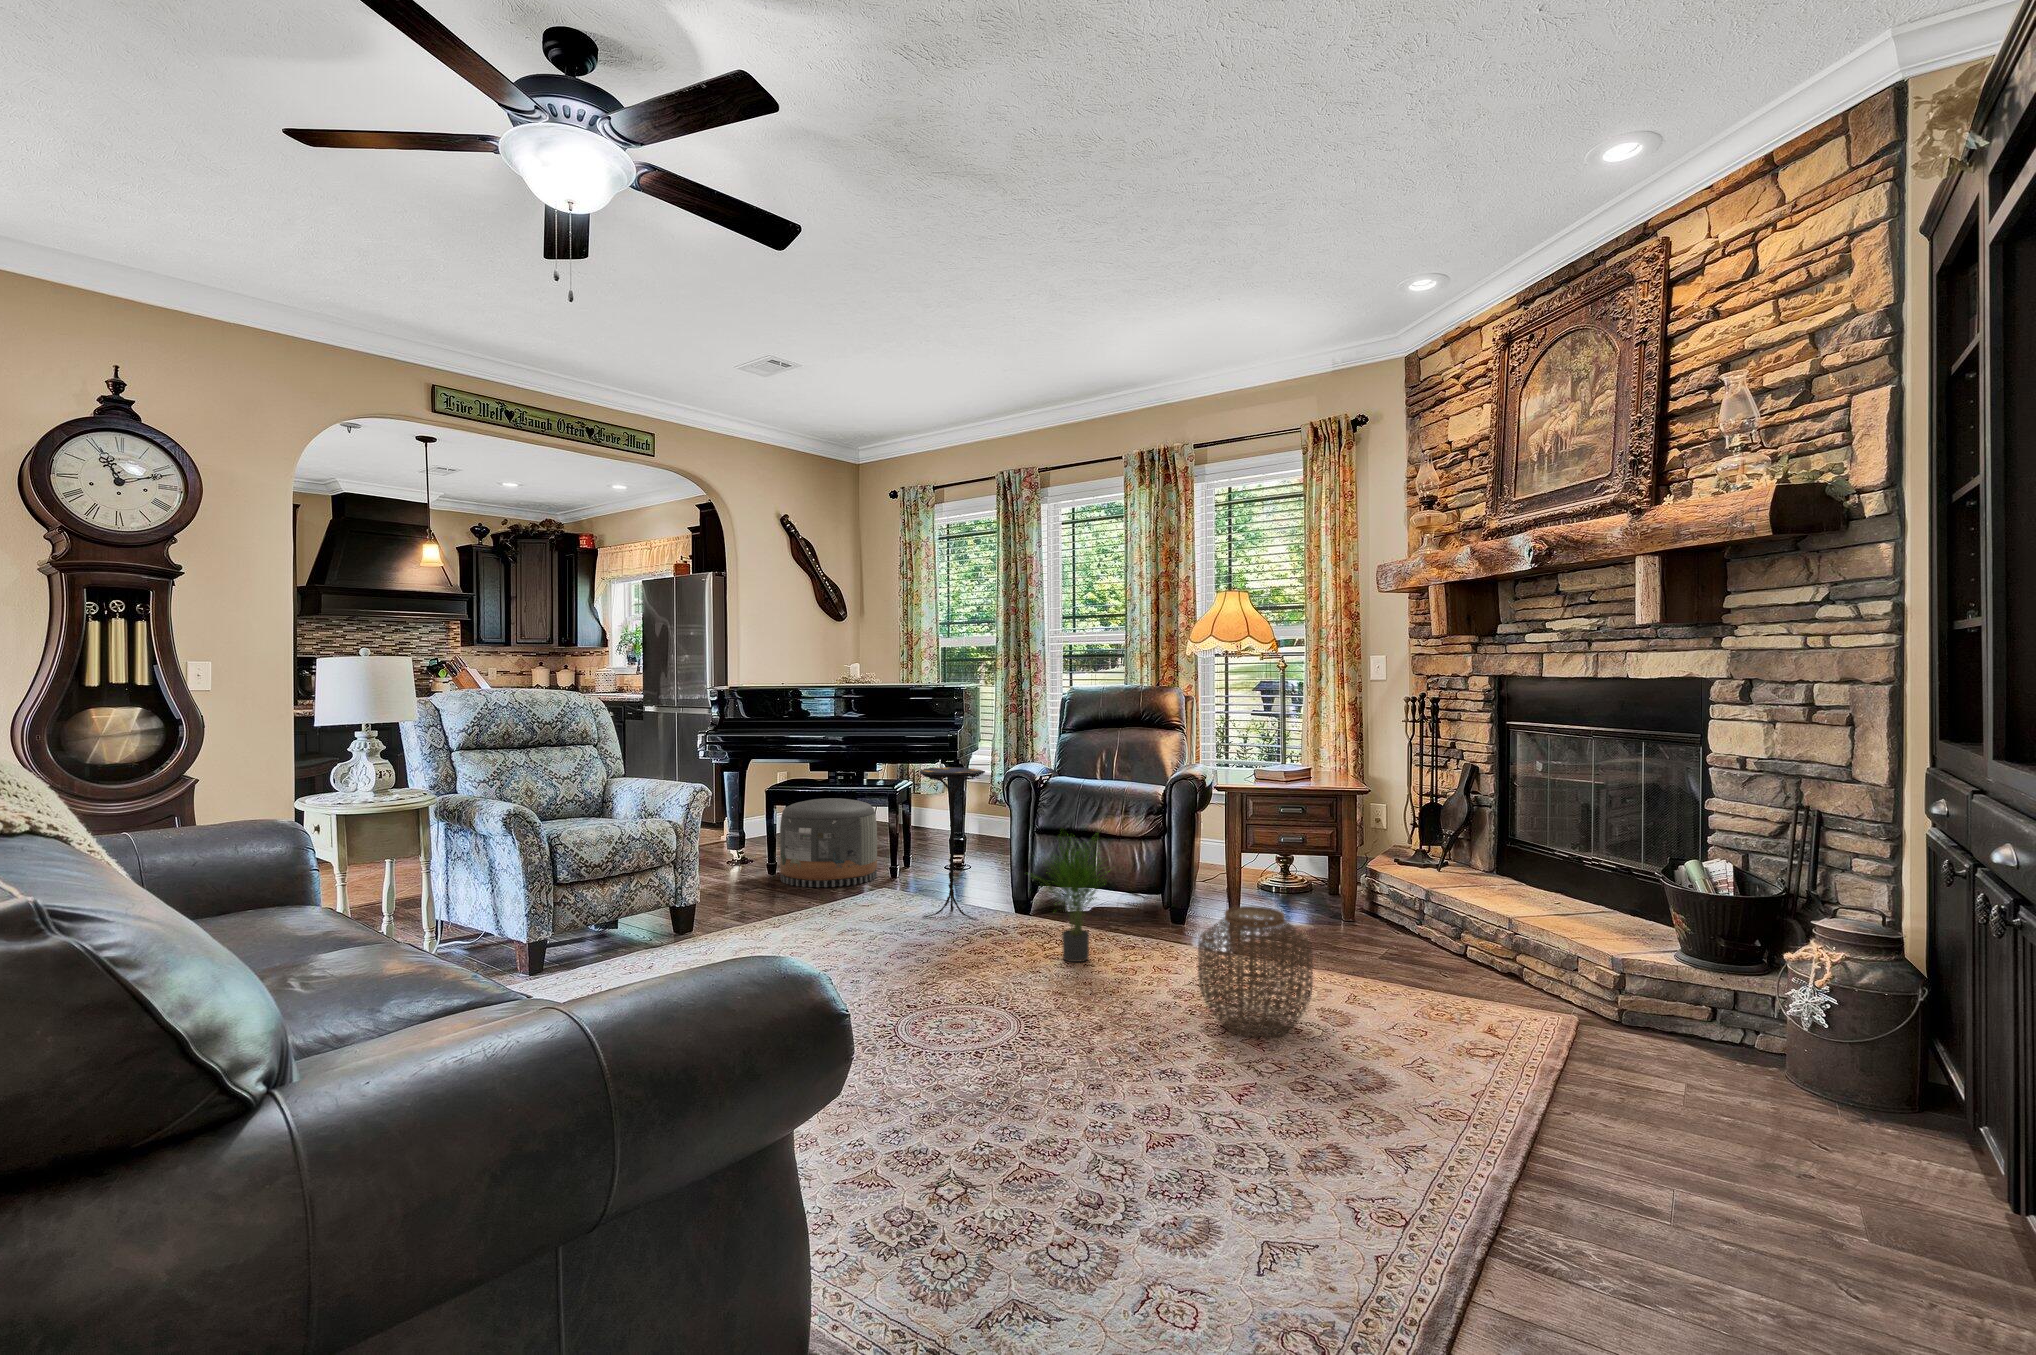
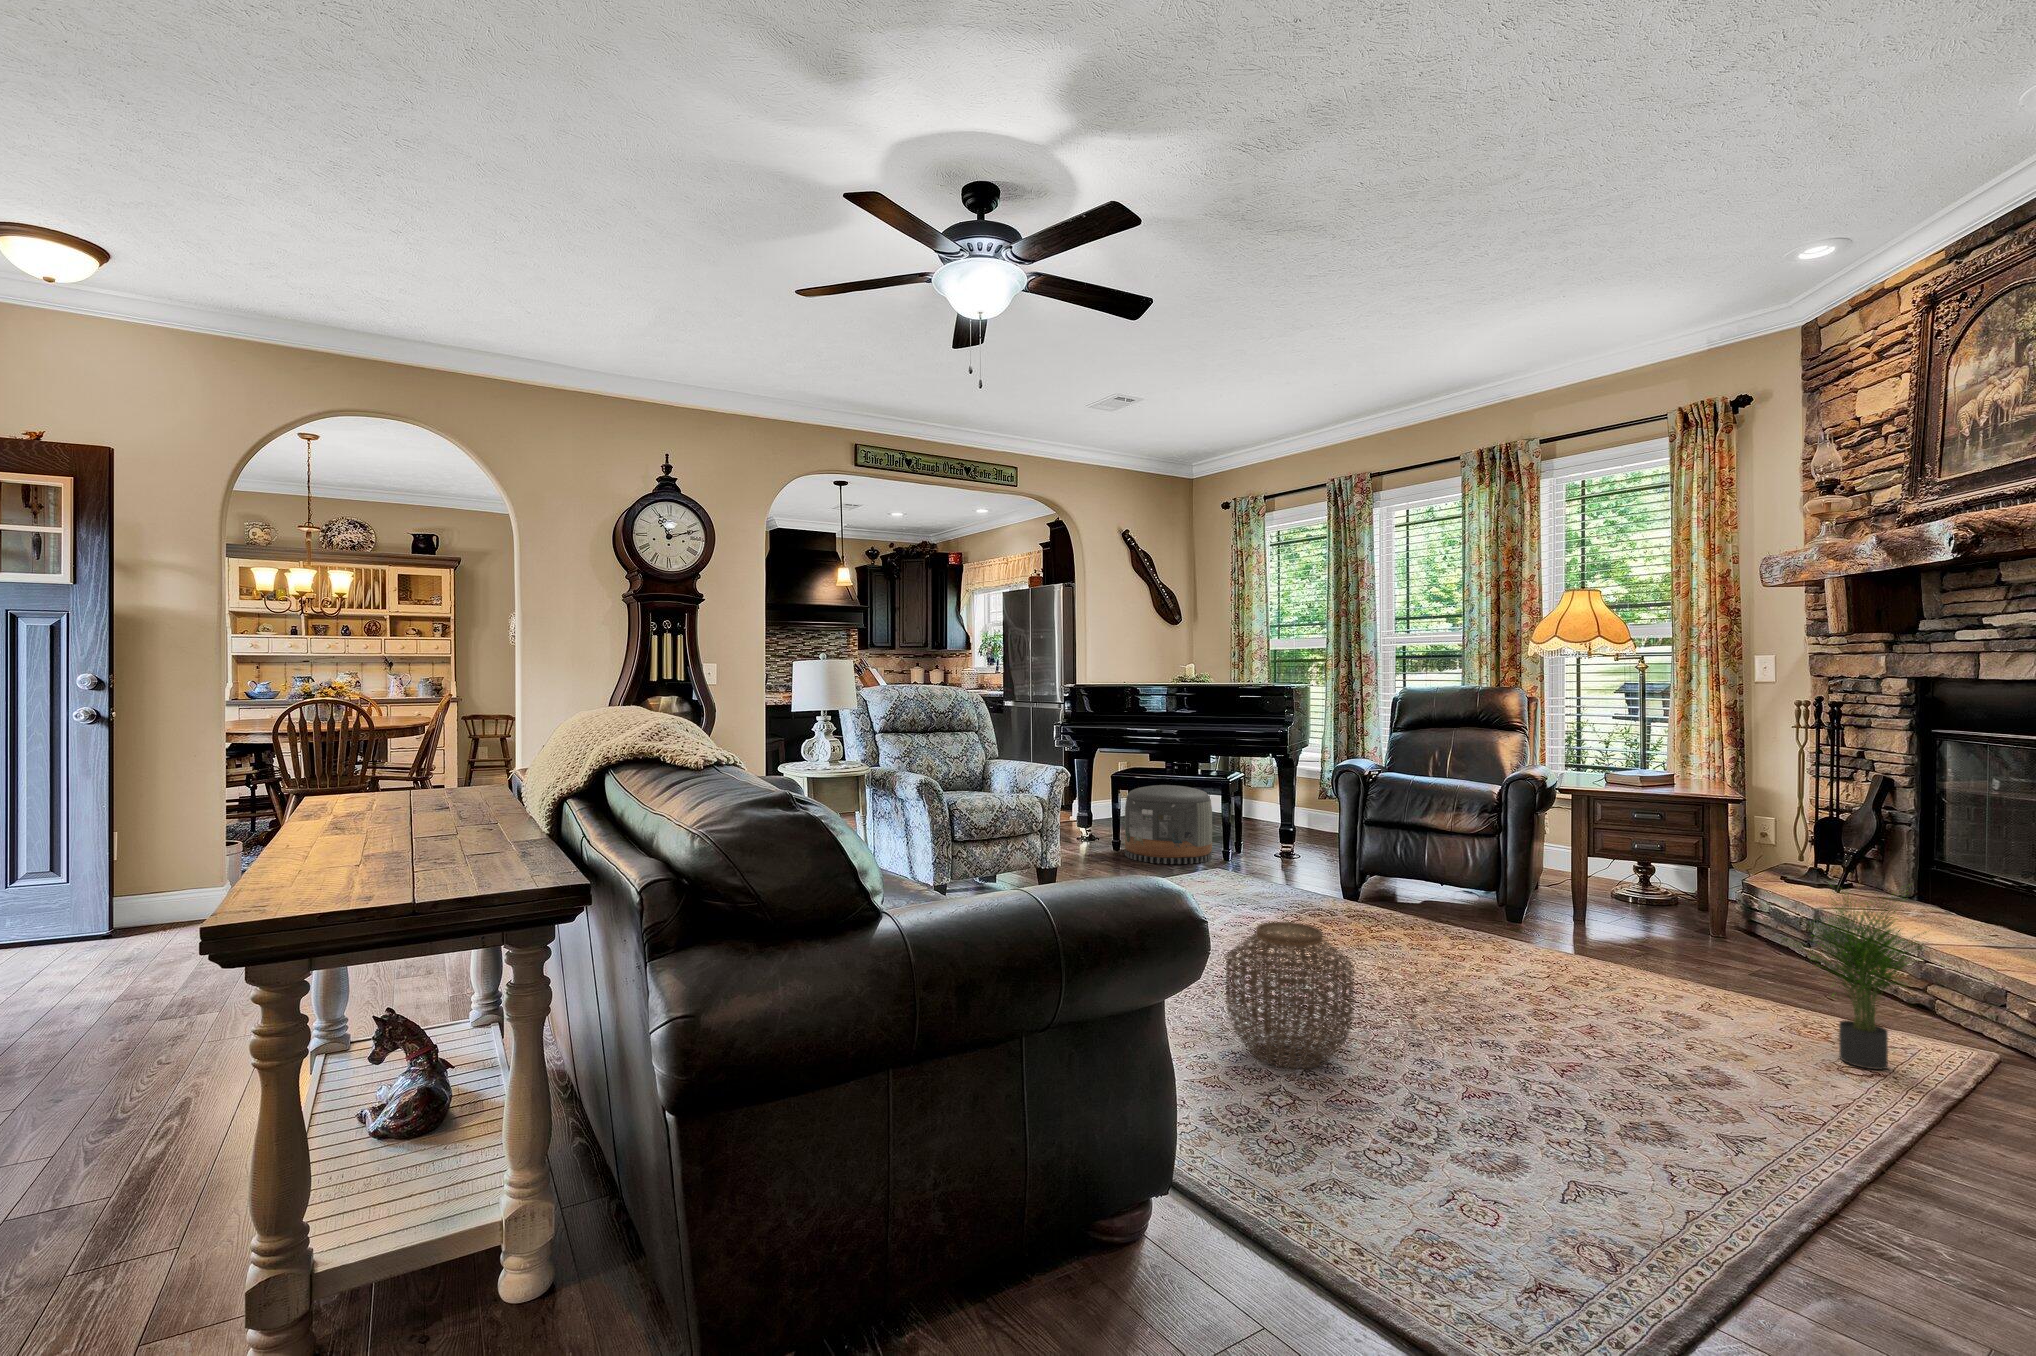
side table: present [920,767,985,918] -> none [1253,758,1316,900]
potted plant: present [1031,839,1109,962] -> present [1787,886,1926,1070]
woven basket: present [1198,906,1313,1038] -> present [1226,922,1354,1069]

